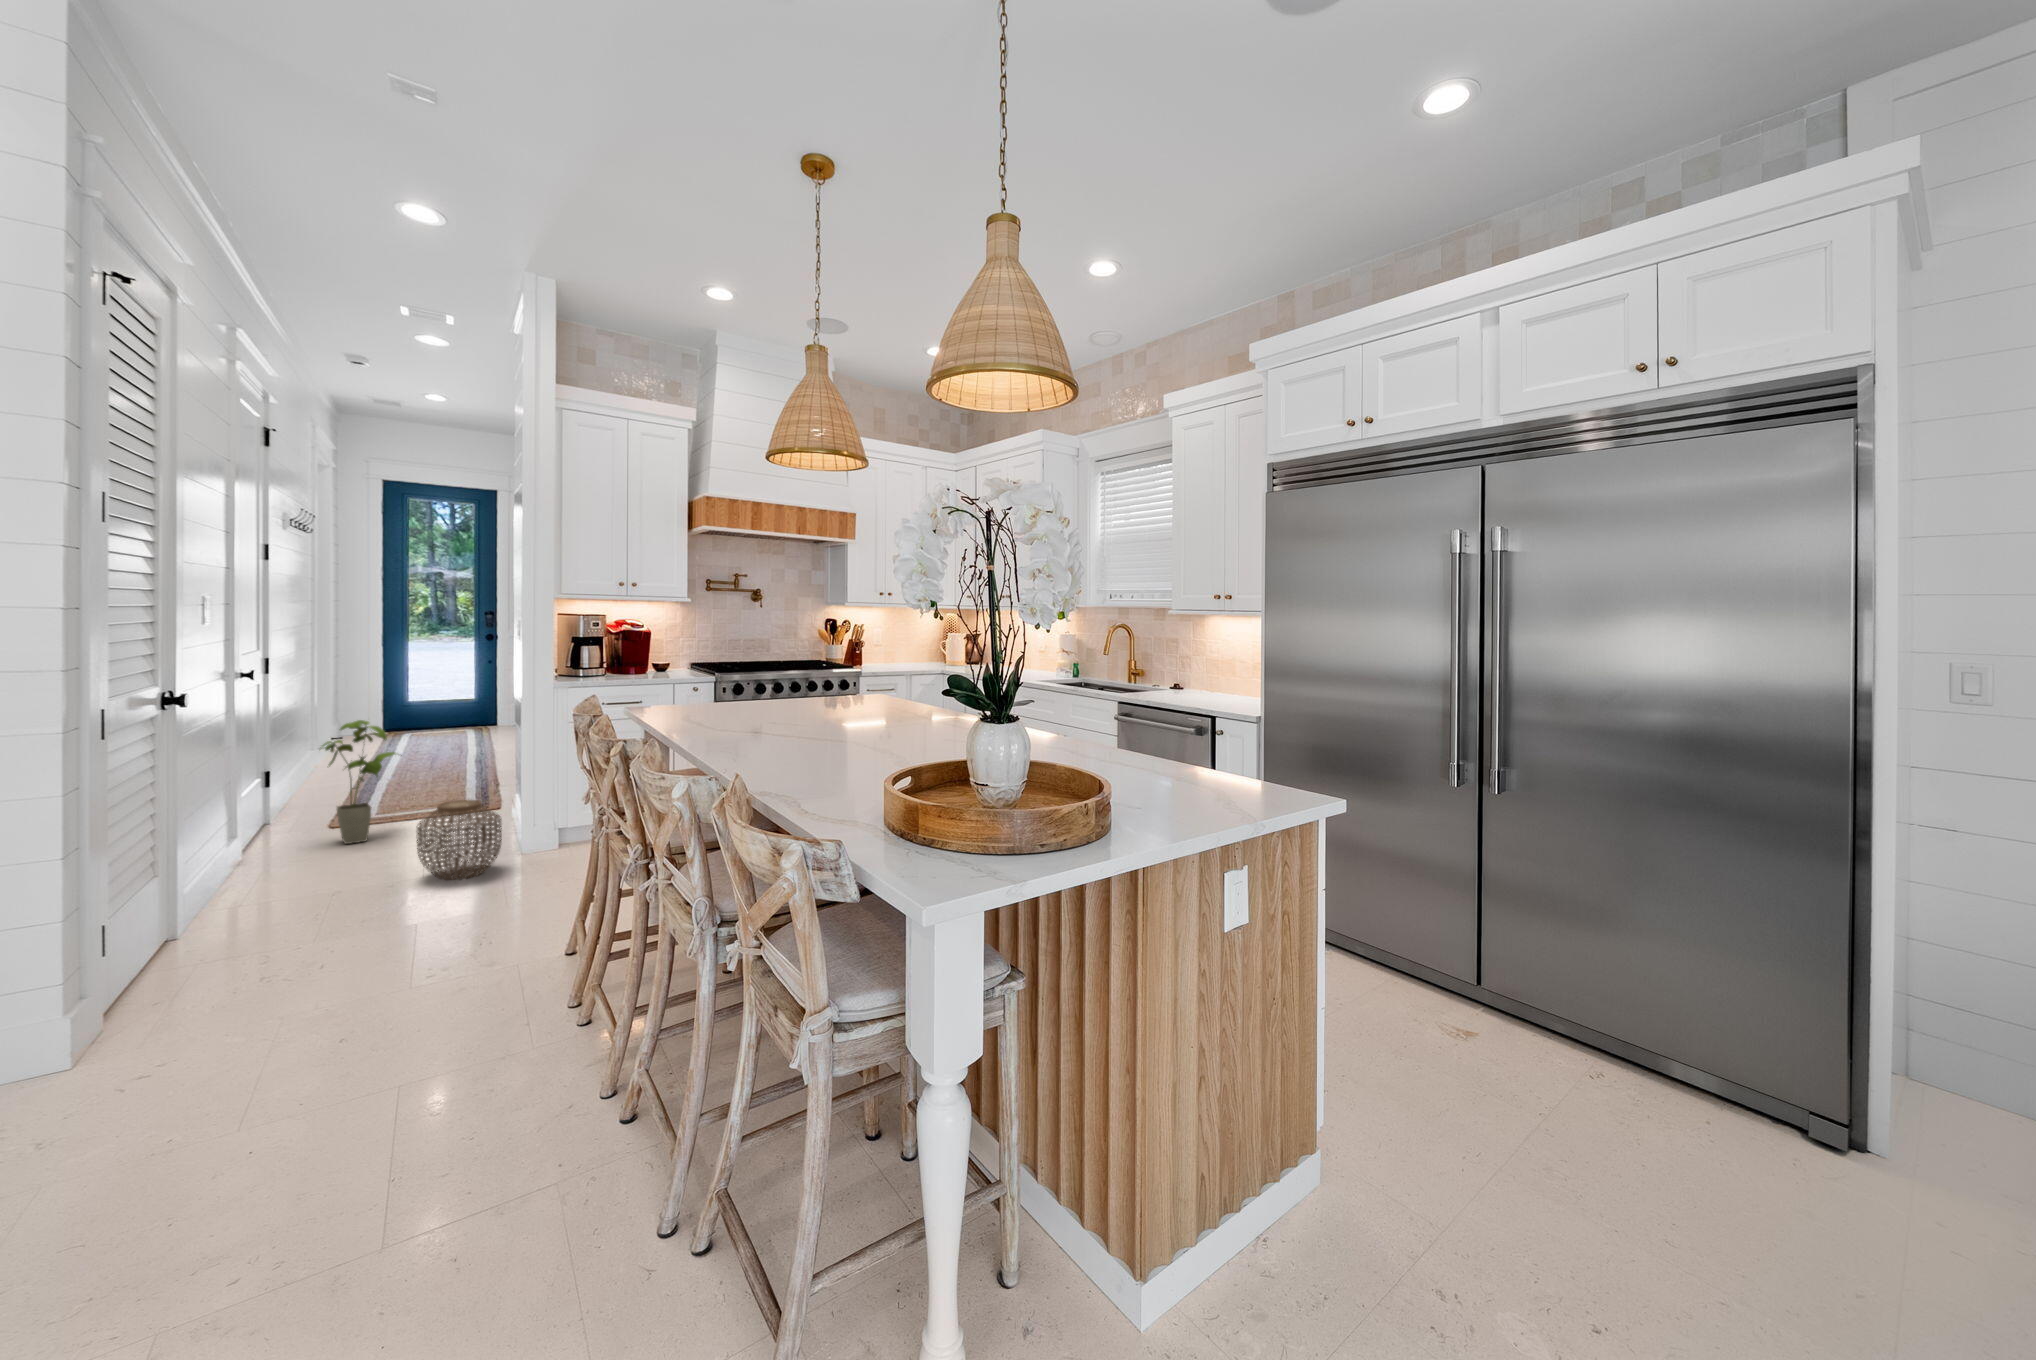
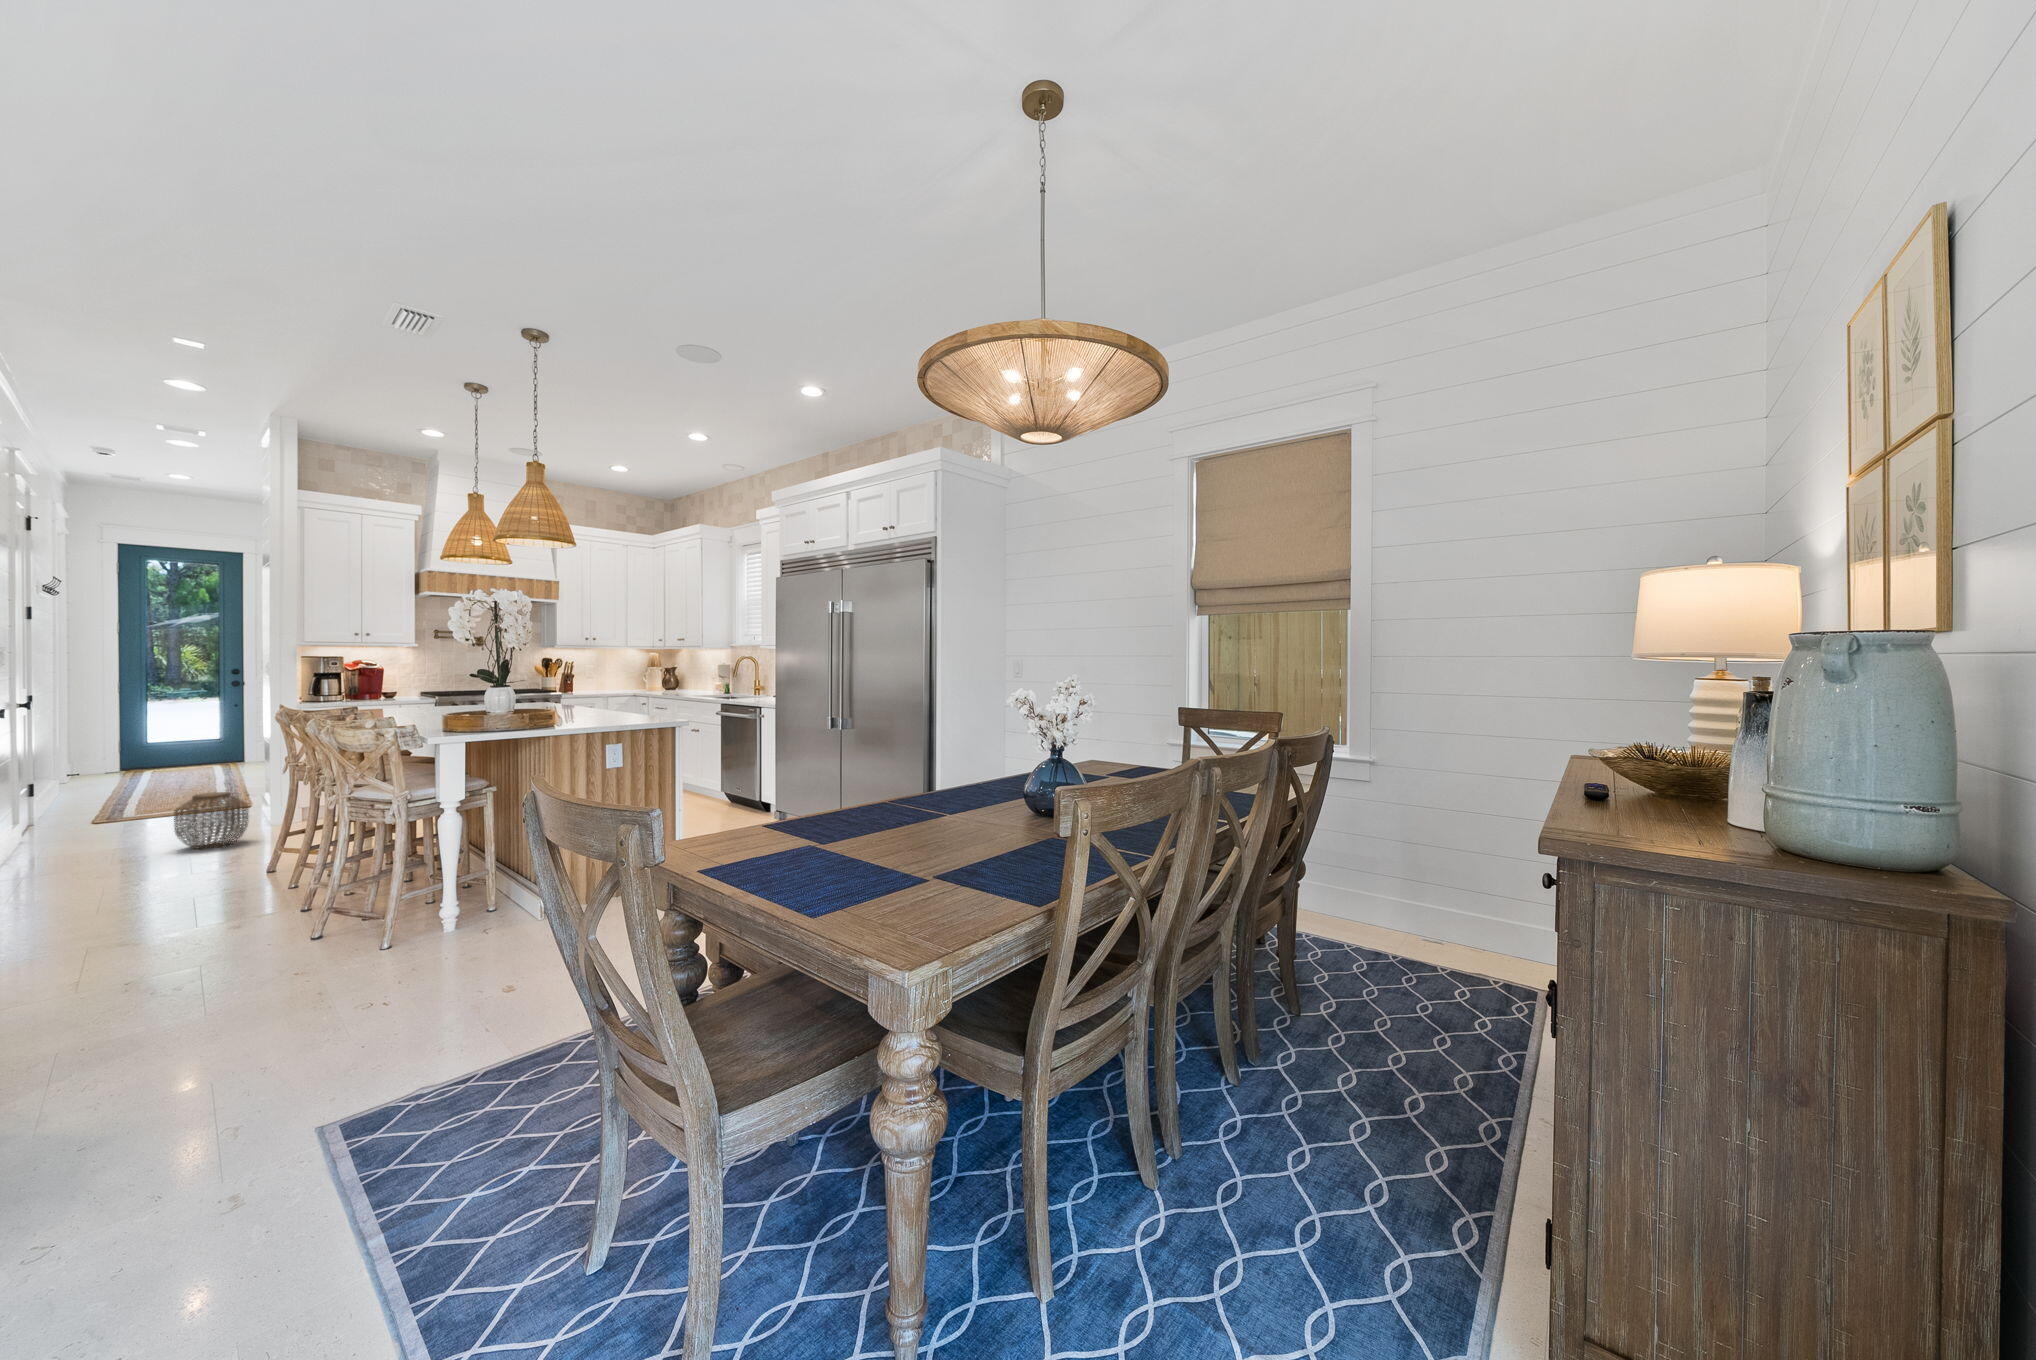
house plant: present [323,720,395,844] -> none [79,742,157,838]

